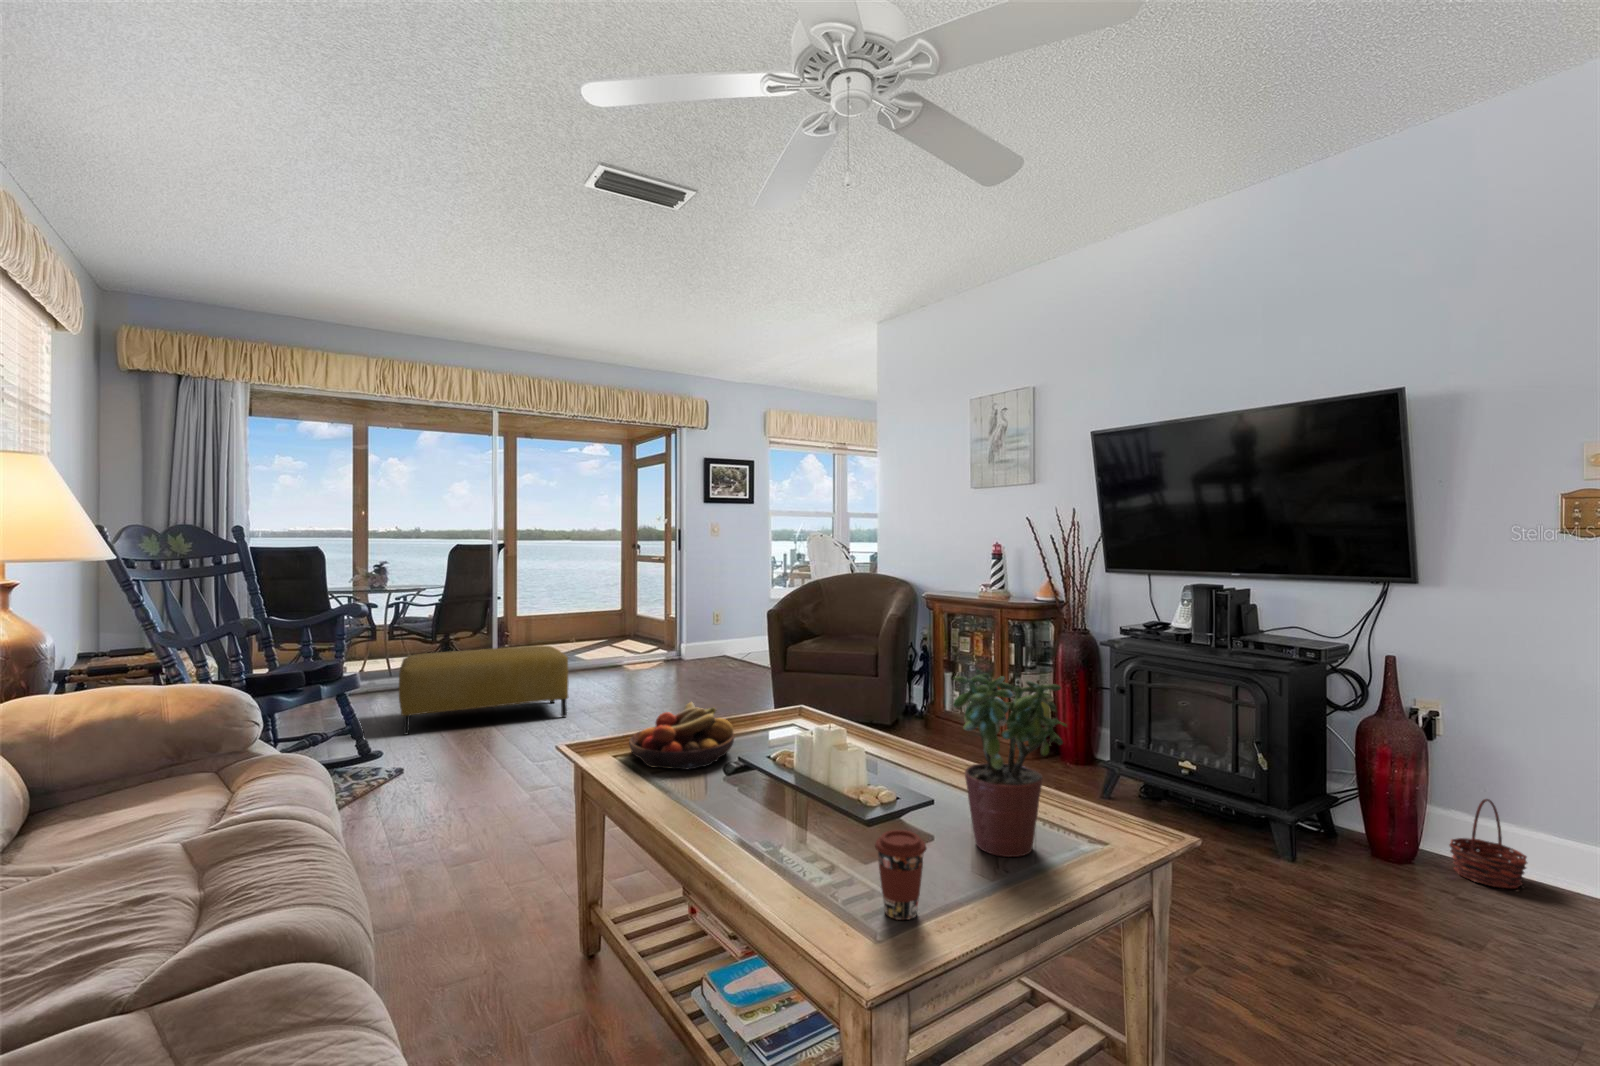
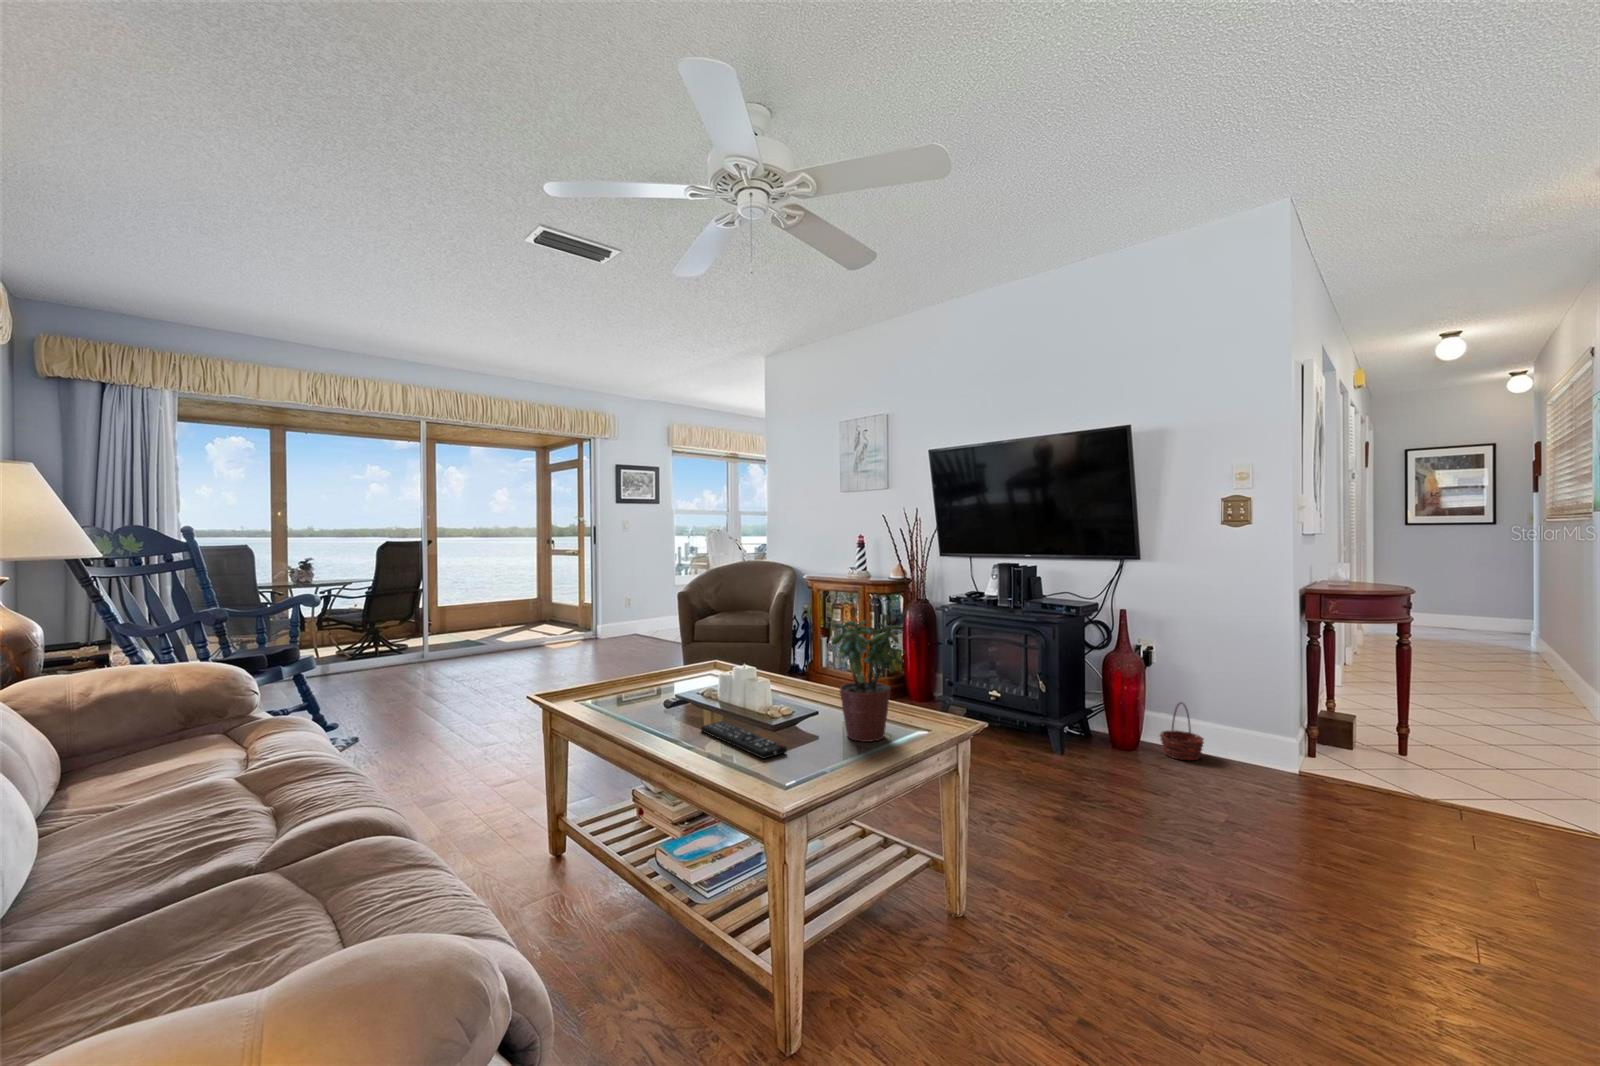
ottoman: present [399,646,568,734] -> none [341,629,501,711]
fruit bowl: present [629,702,734,769] -> none [585,658,668,706]
remote control: none [768,805,883,878] -> present [701,721,787,759]
coffee cup: present [875,830,927,920] -> none [783,721,817,778]

